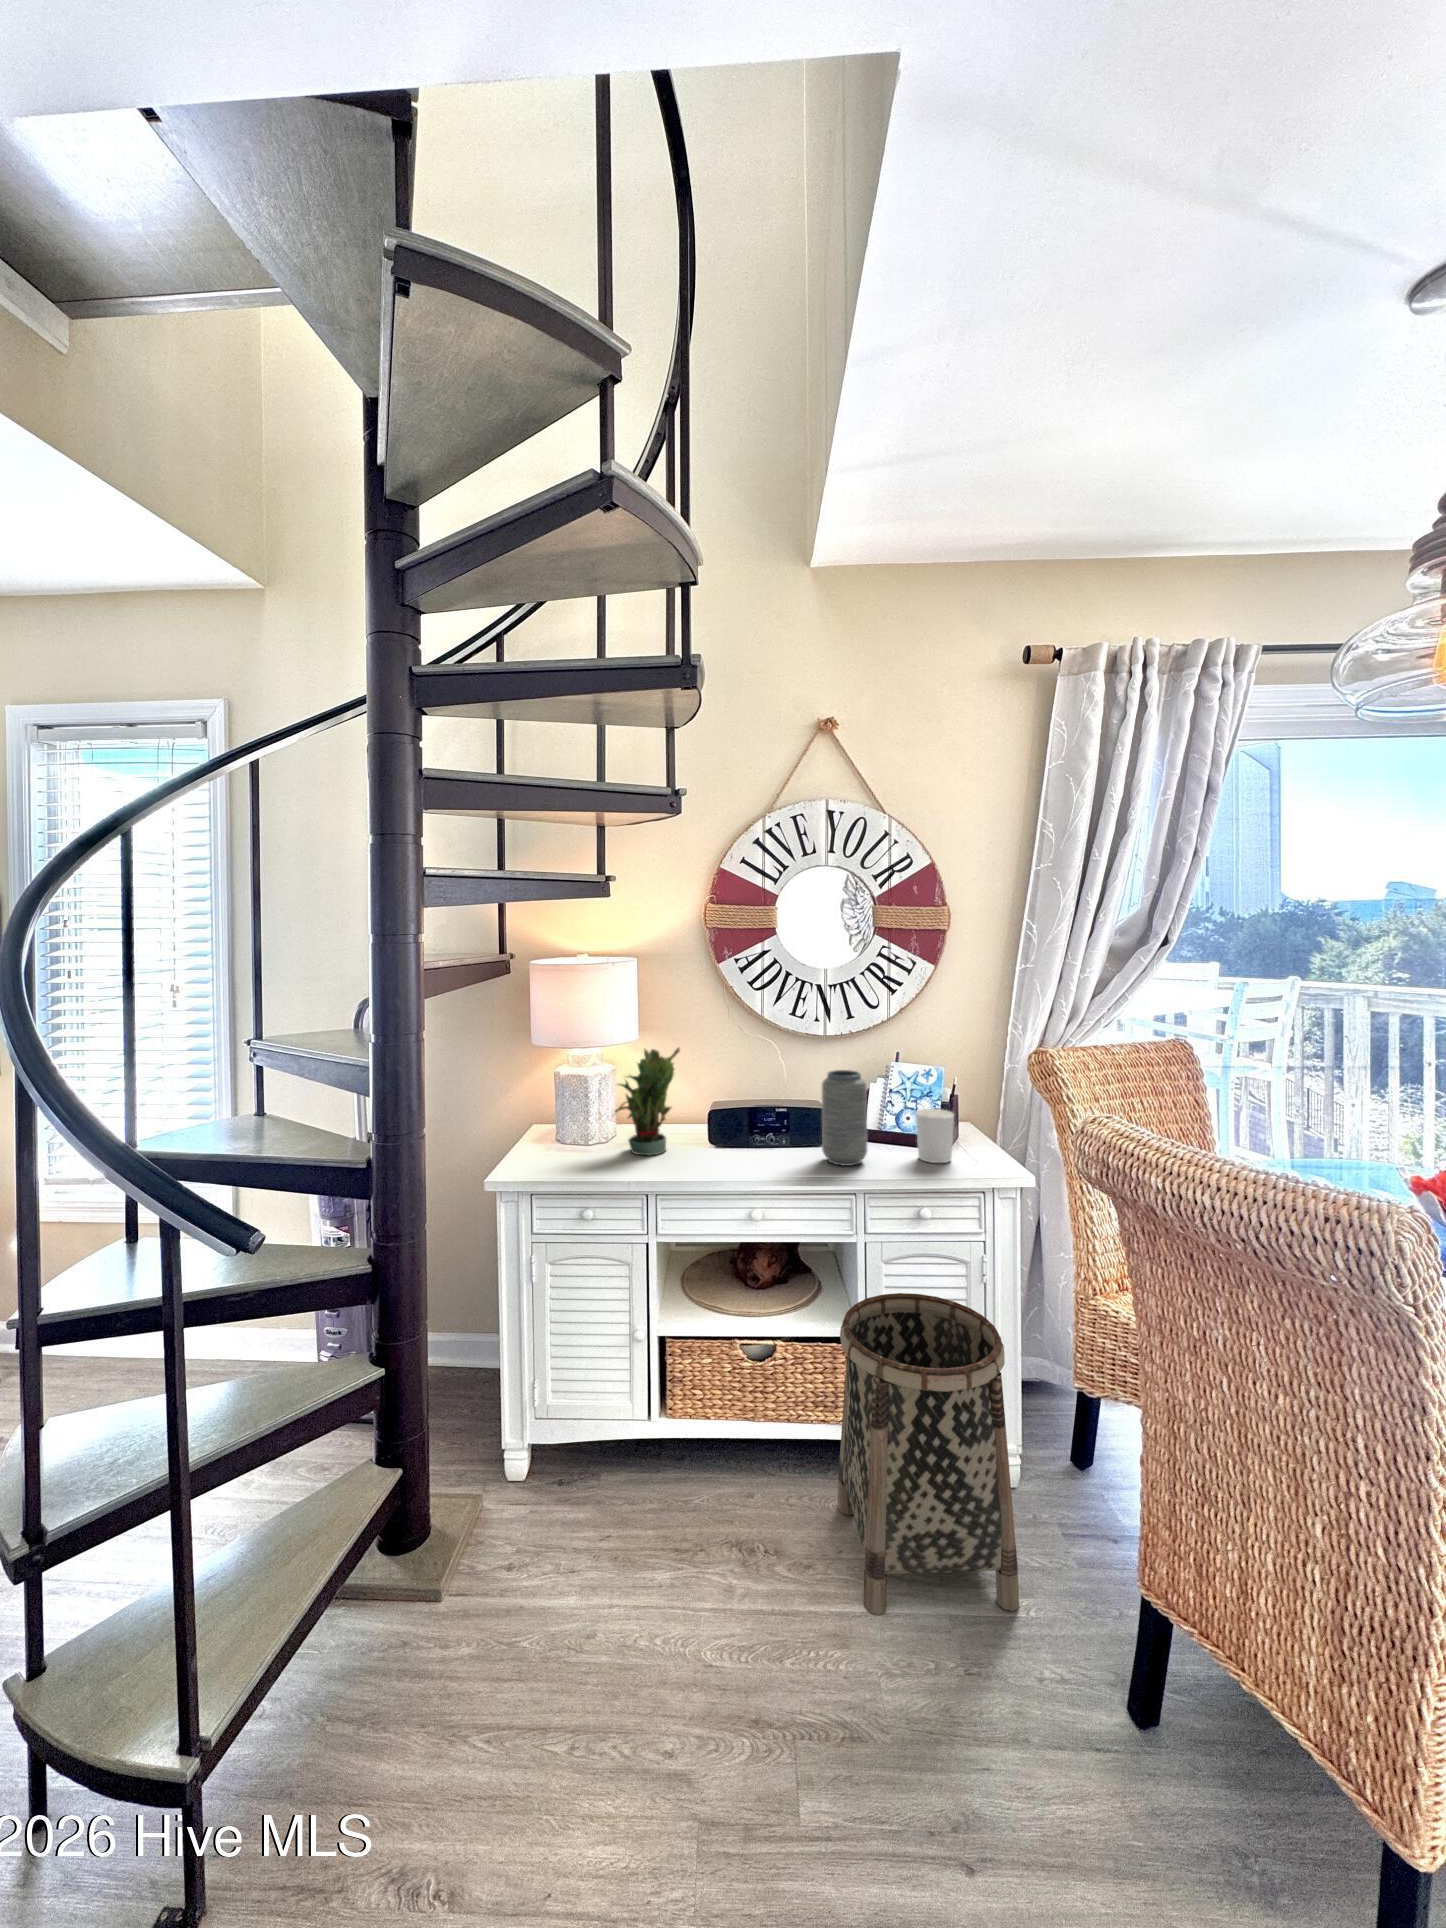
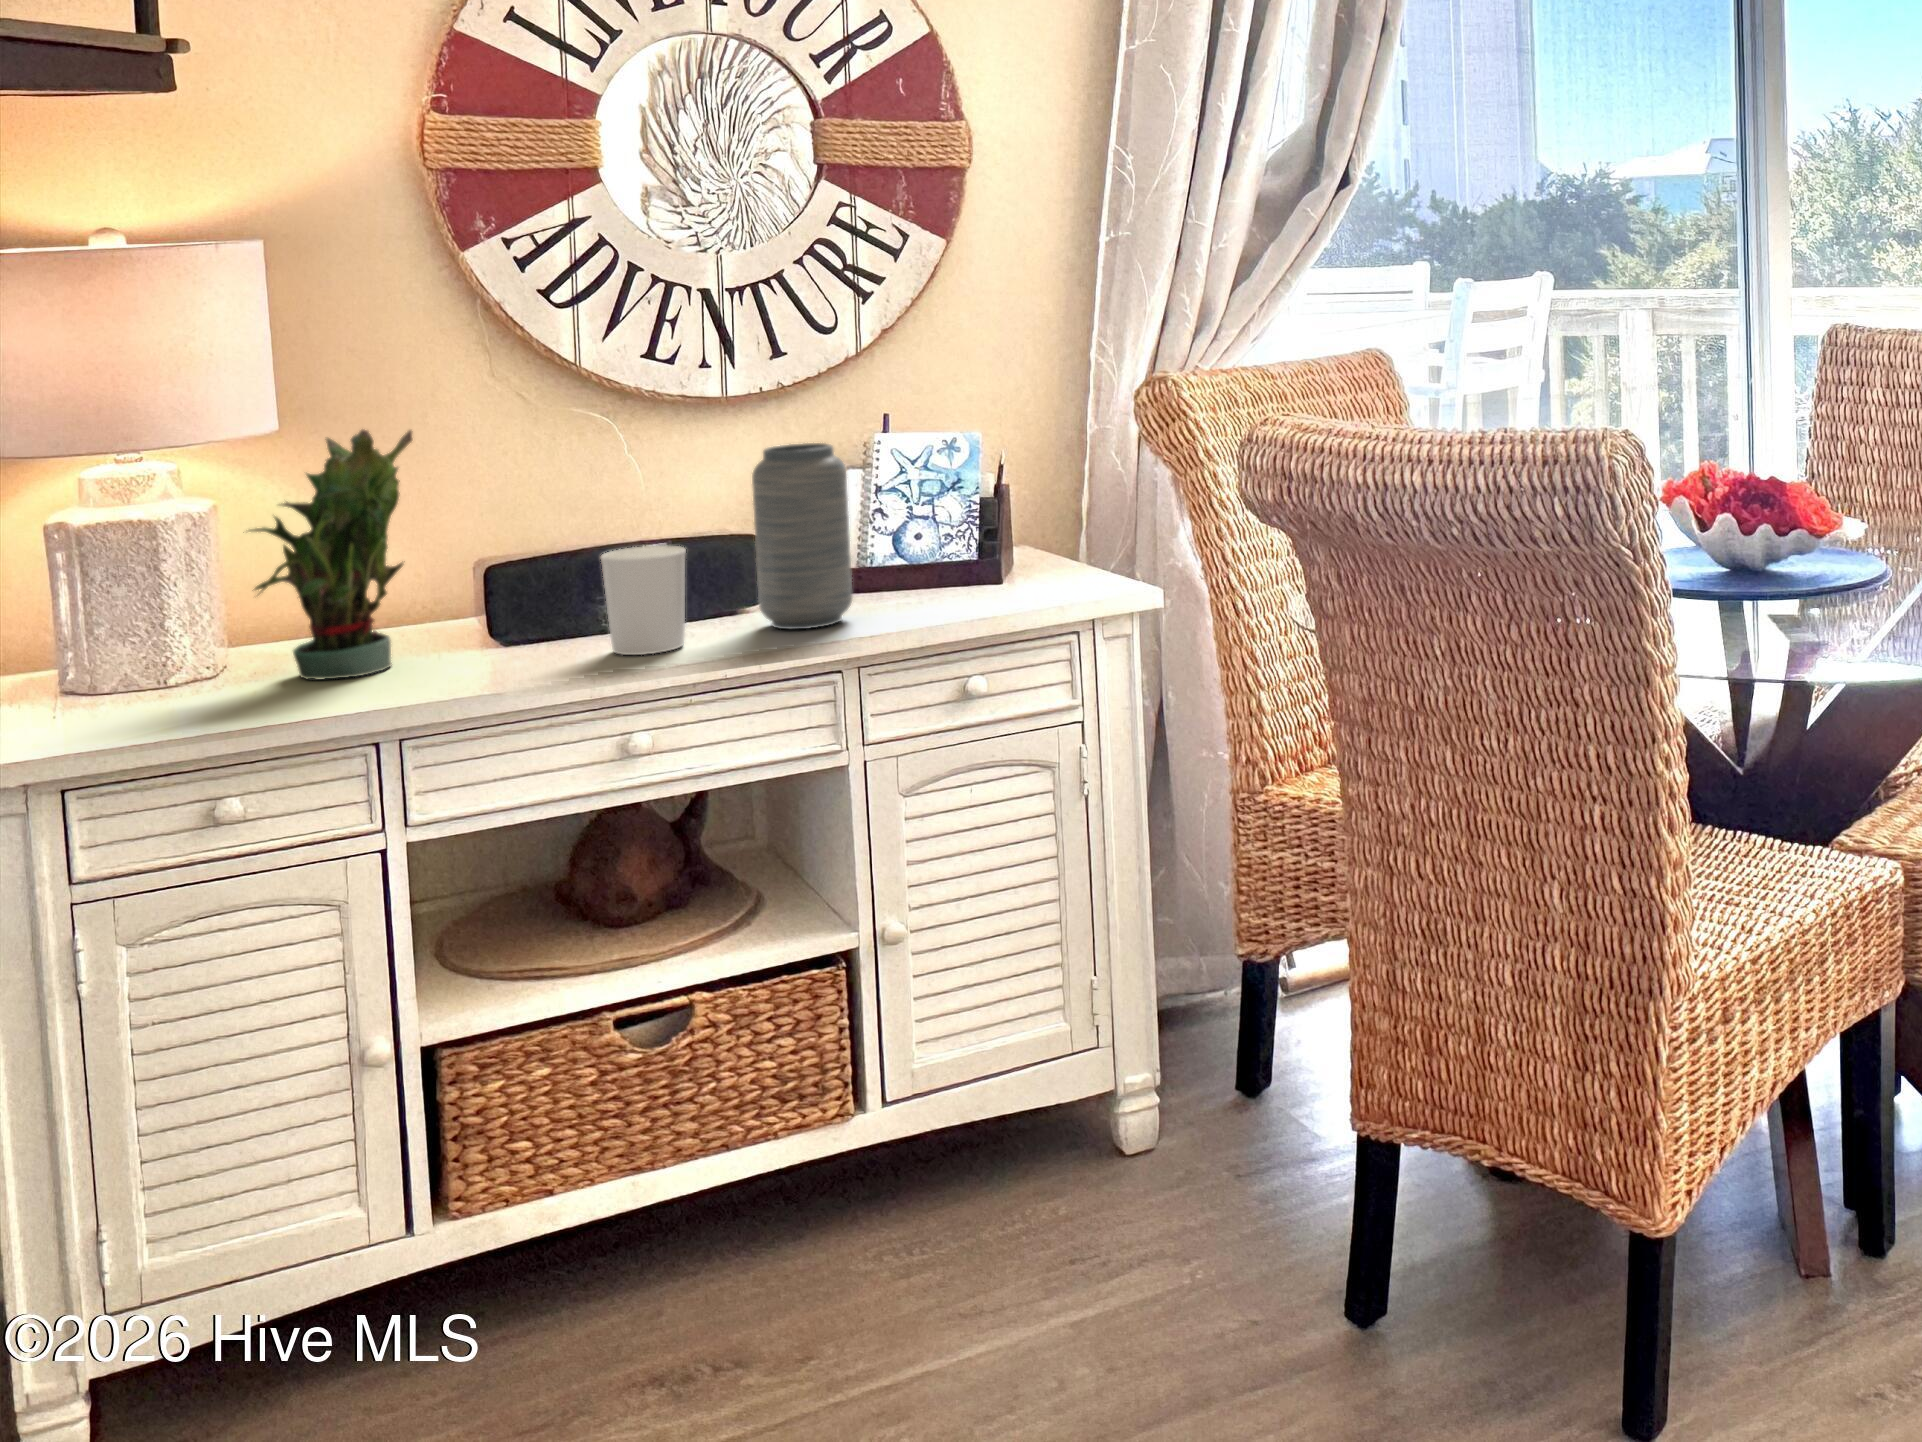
candle holder: present [915,1109,954,1163] -> present [601,546,686,655]
basket: present [838,1293,1019,1615] -> none [839,832,1178,1369]

